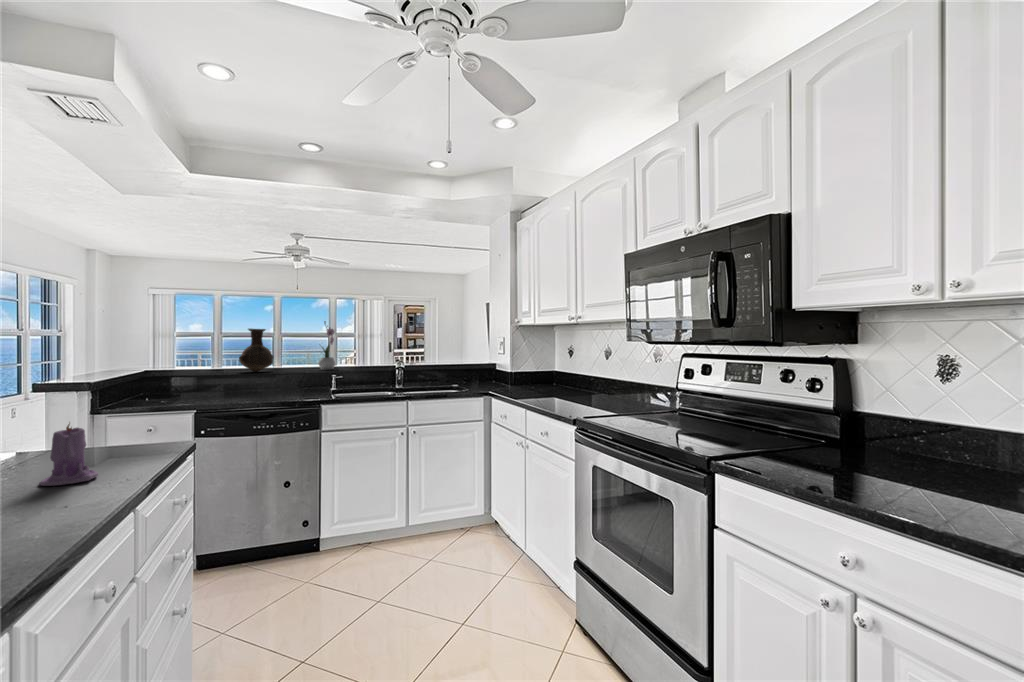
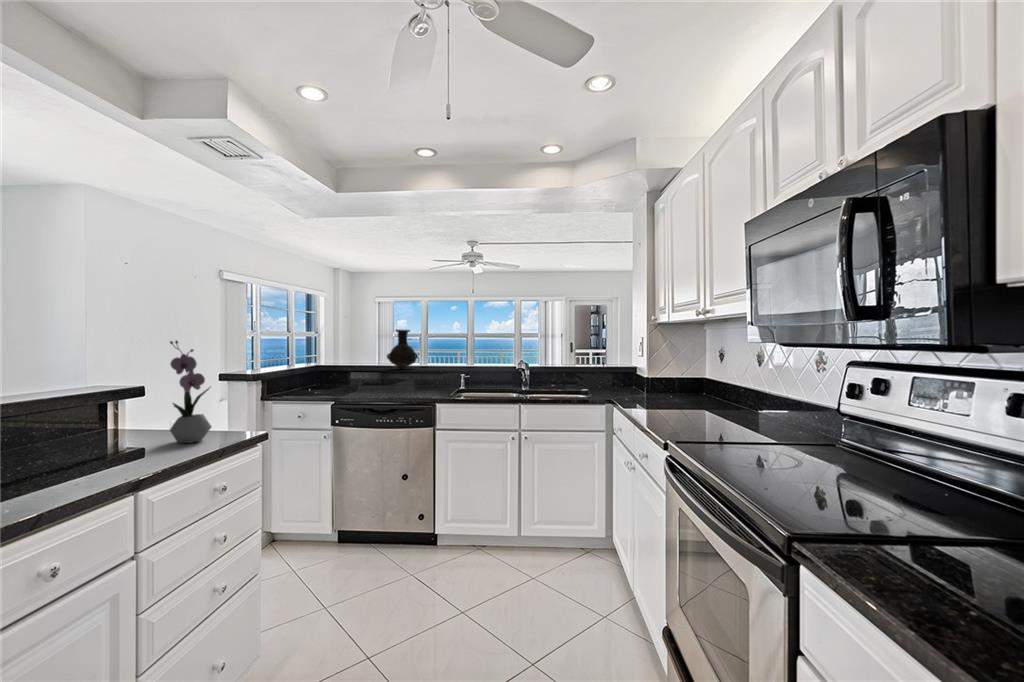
flower arrangement: present [319,321,335,370] -> present [170,341,211,443]
candle: present [39,423,98,486] -> none [81,409,133,465]

